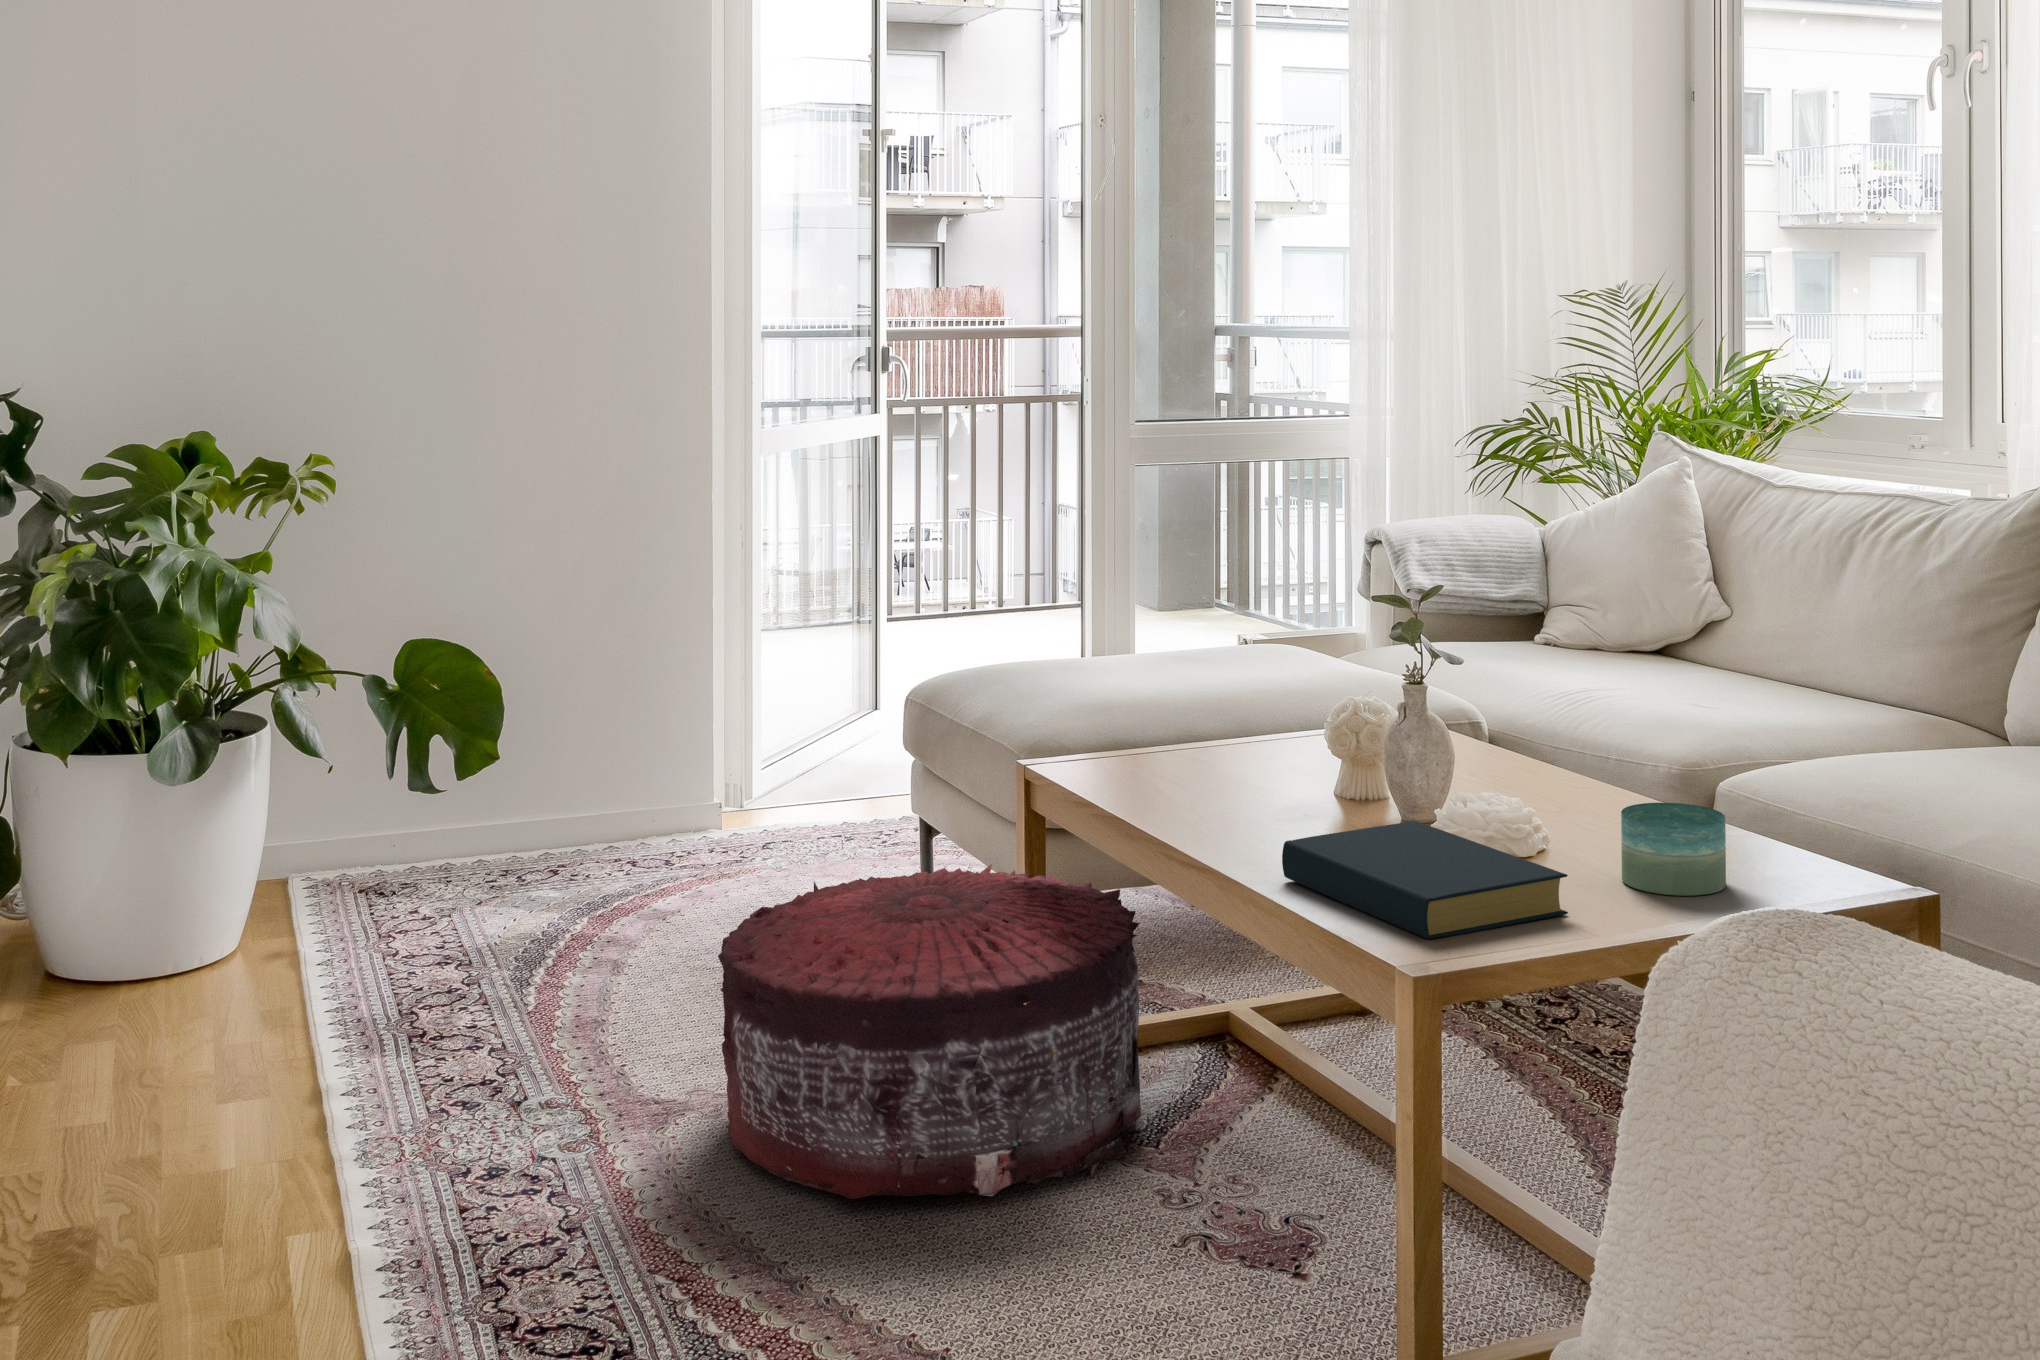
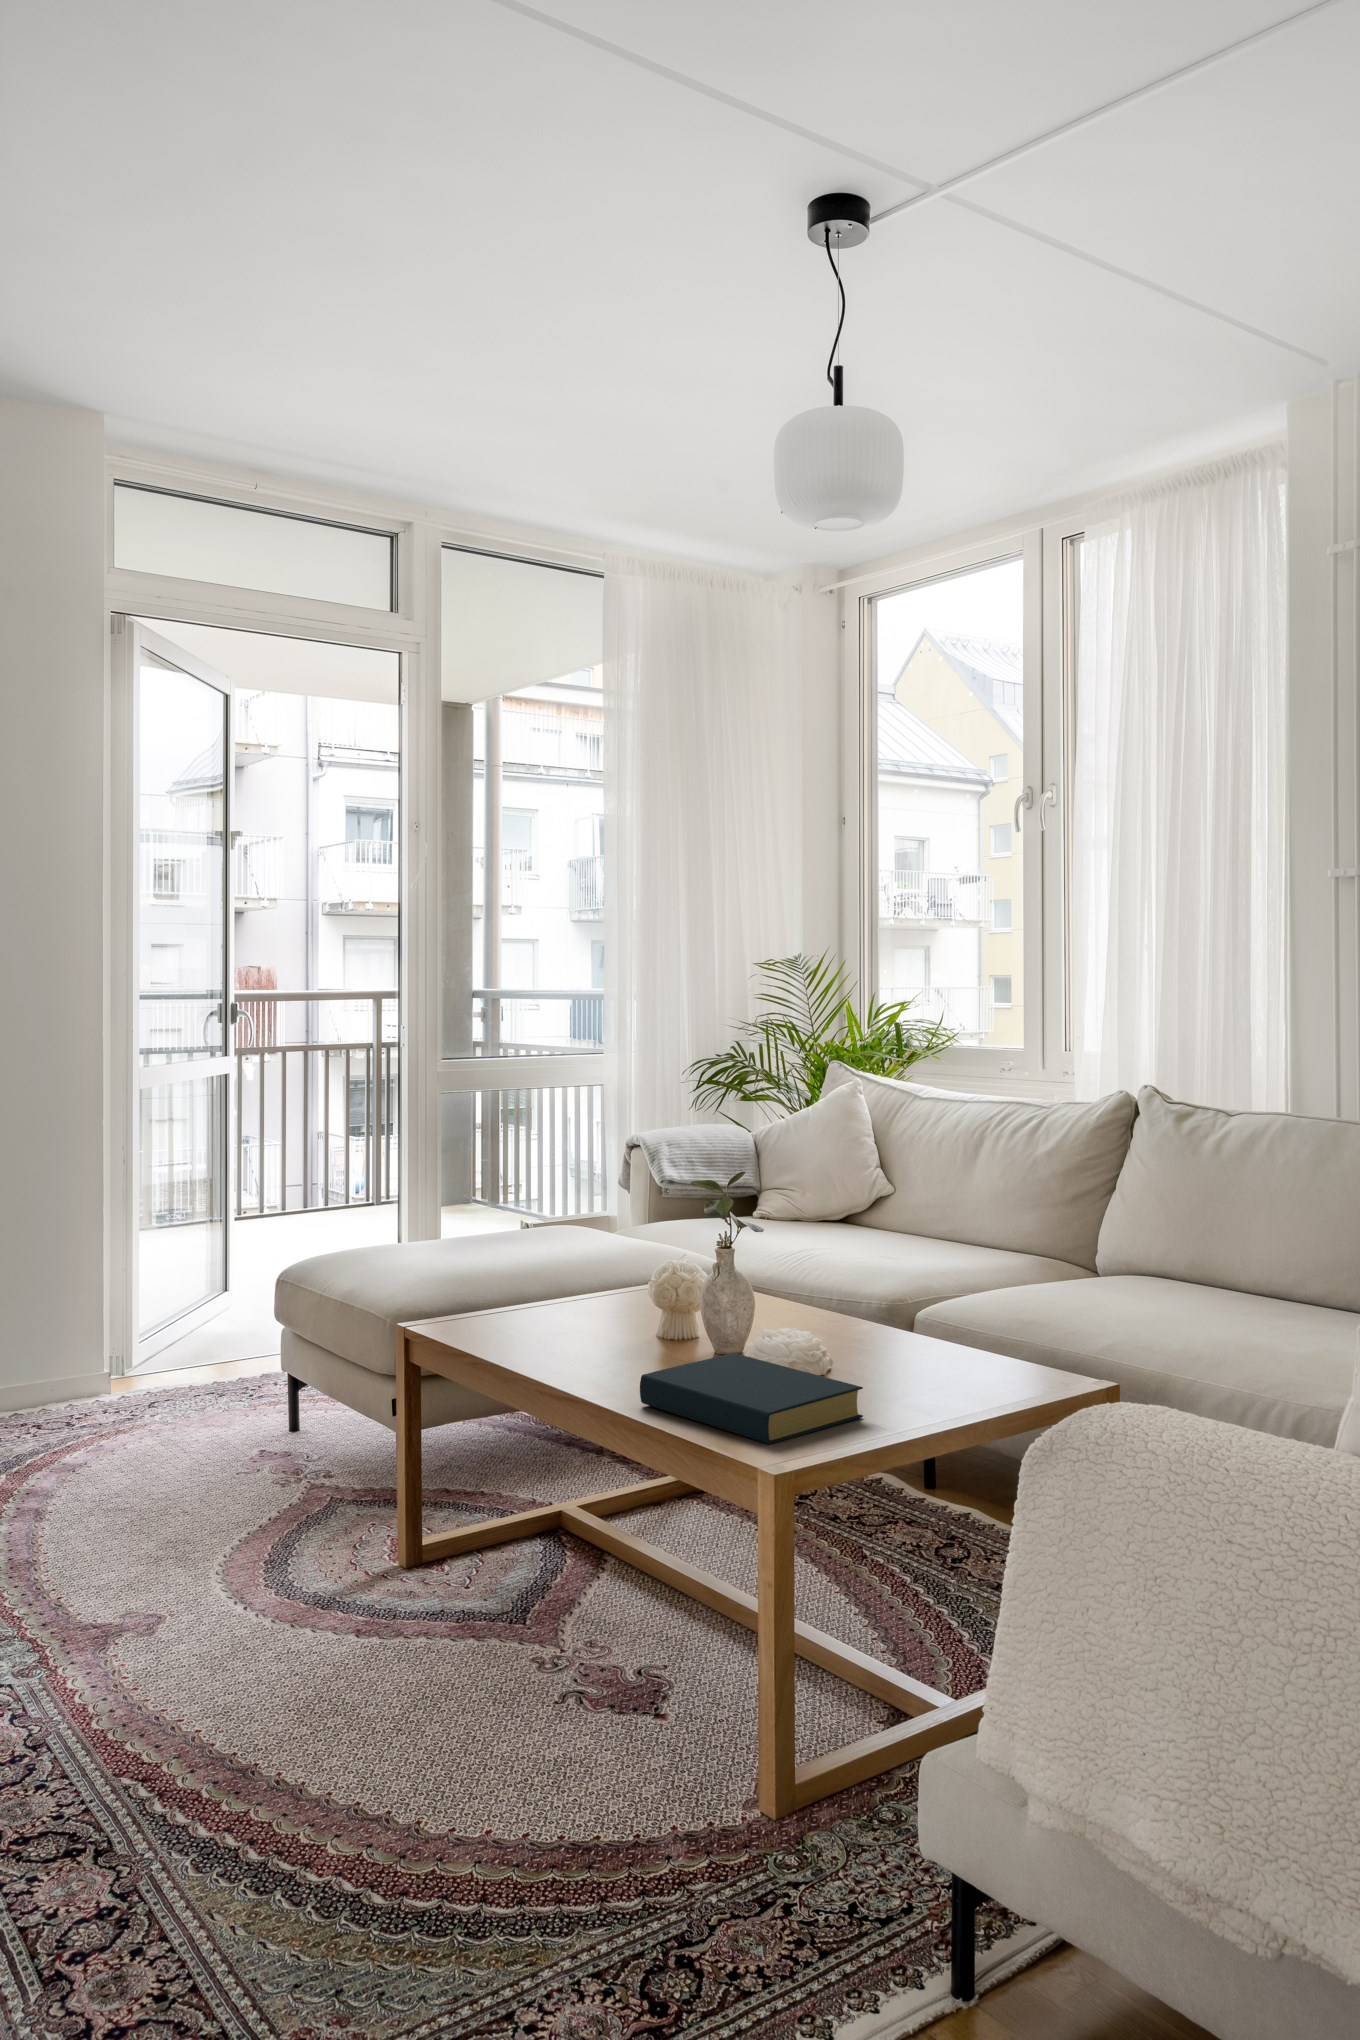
candle: present [1621,803,1726,896] -> none [890,1329,965,1398]
pouf: present [718,864,1141,1199] -> none [156,1406,514,1693]

